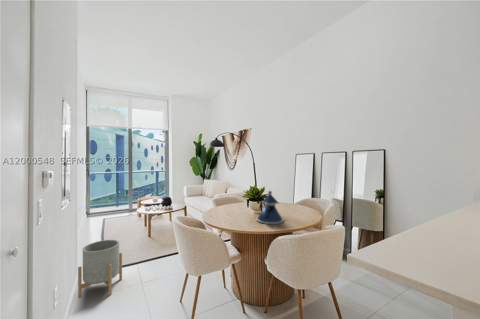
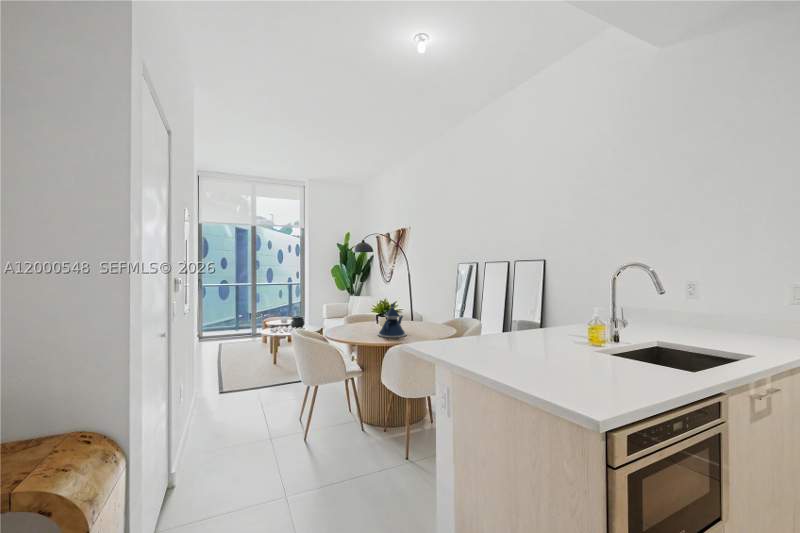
planter: present [78,240,122,298] -> none [197,356,241,412]

